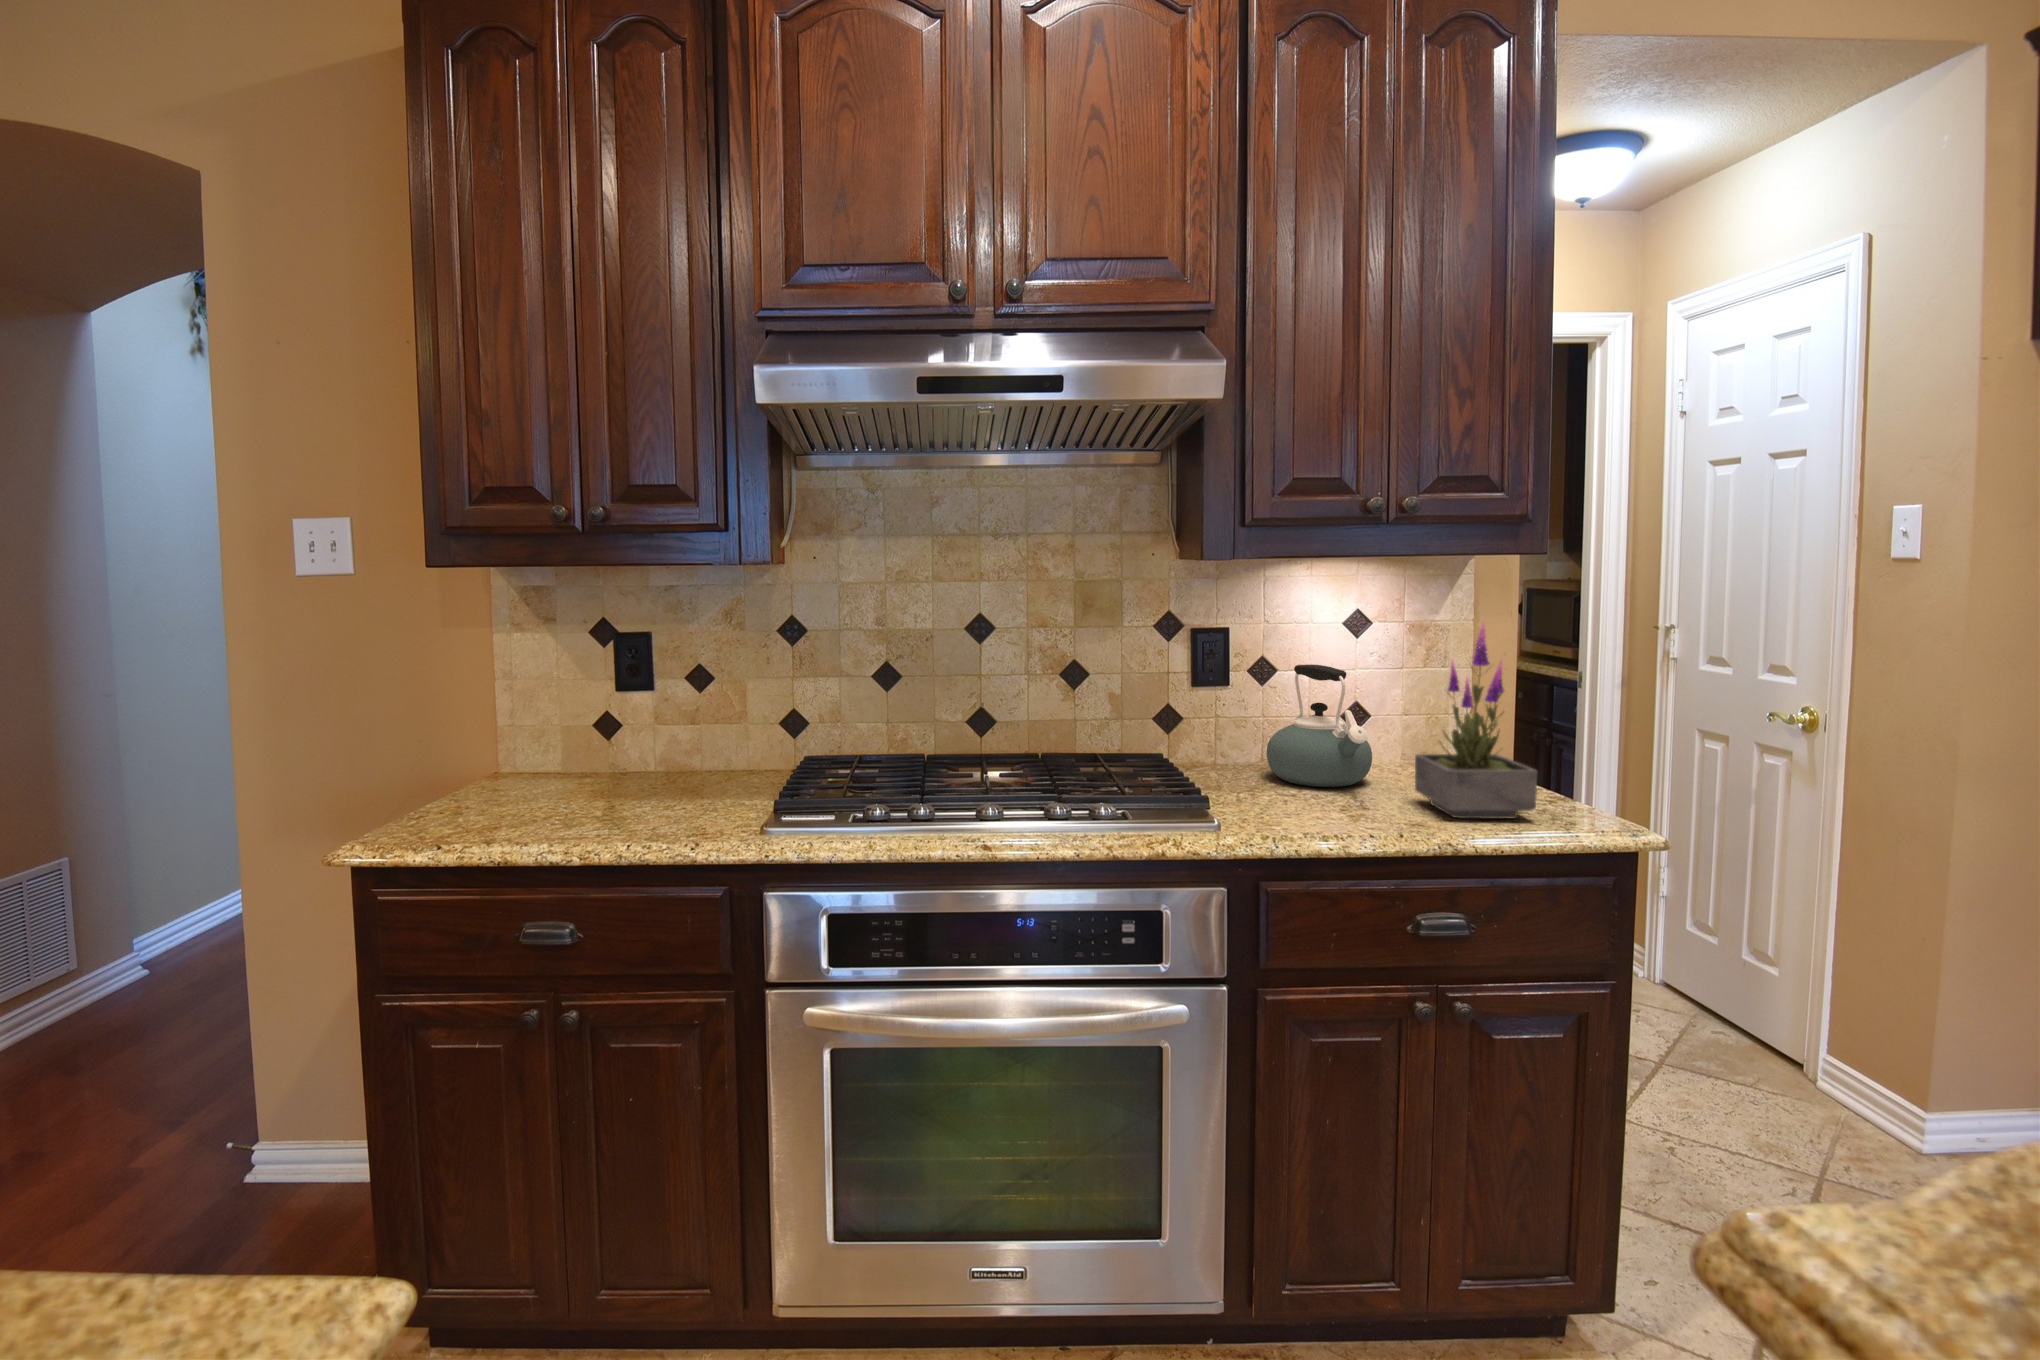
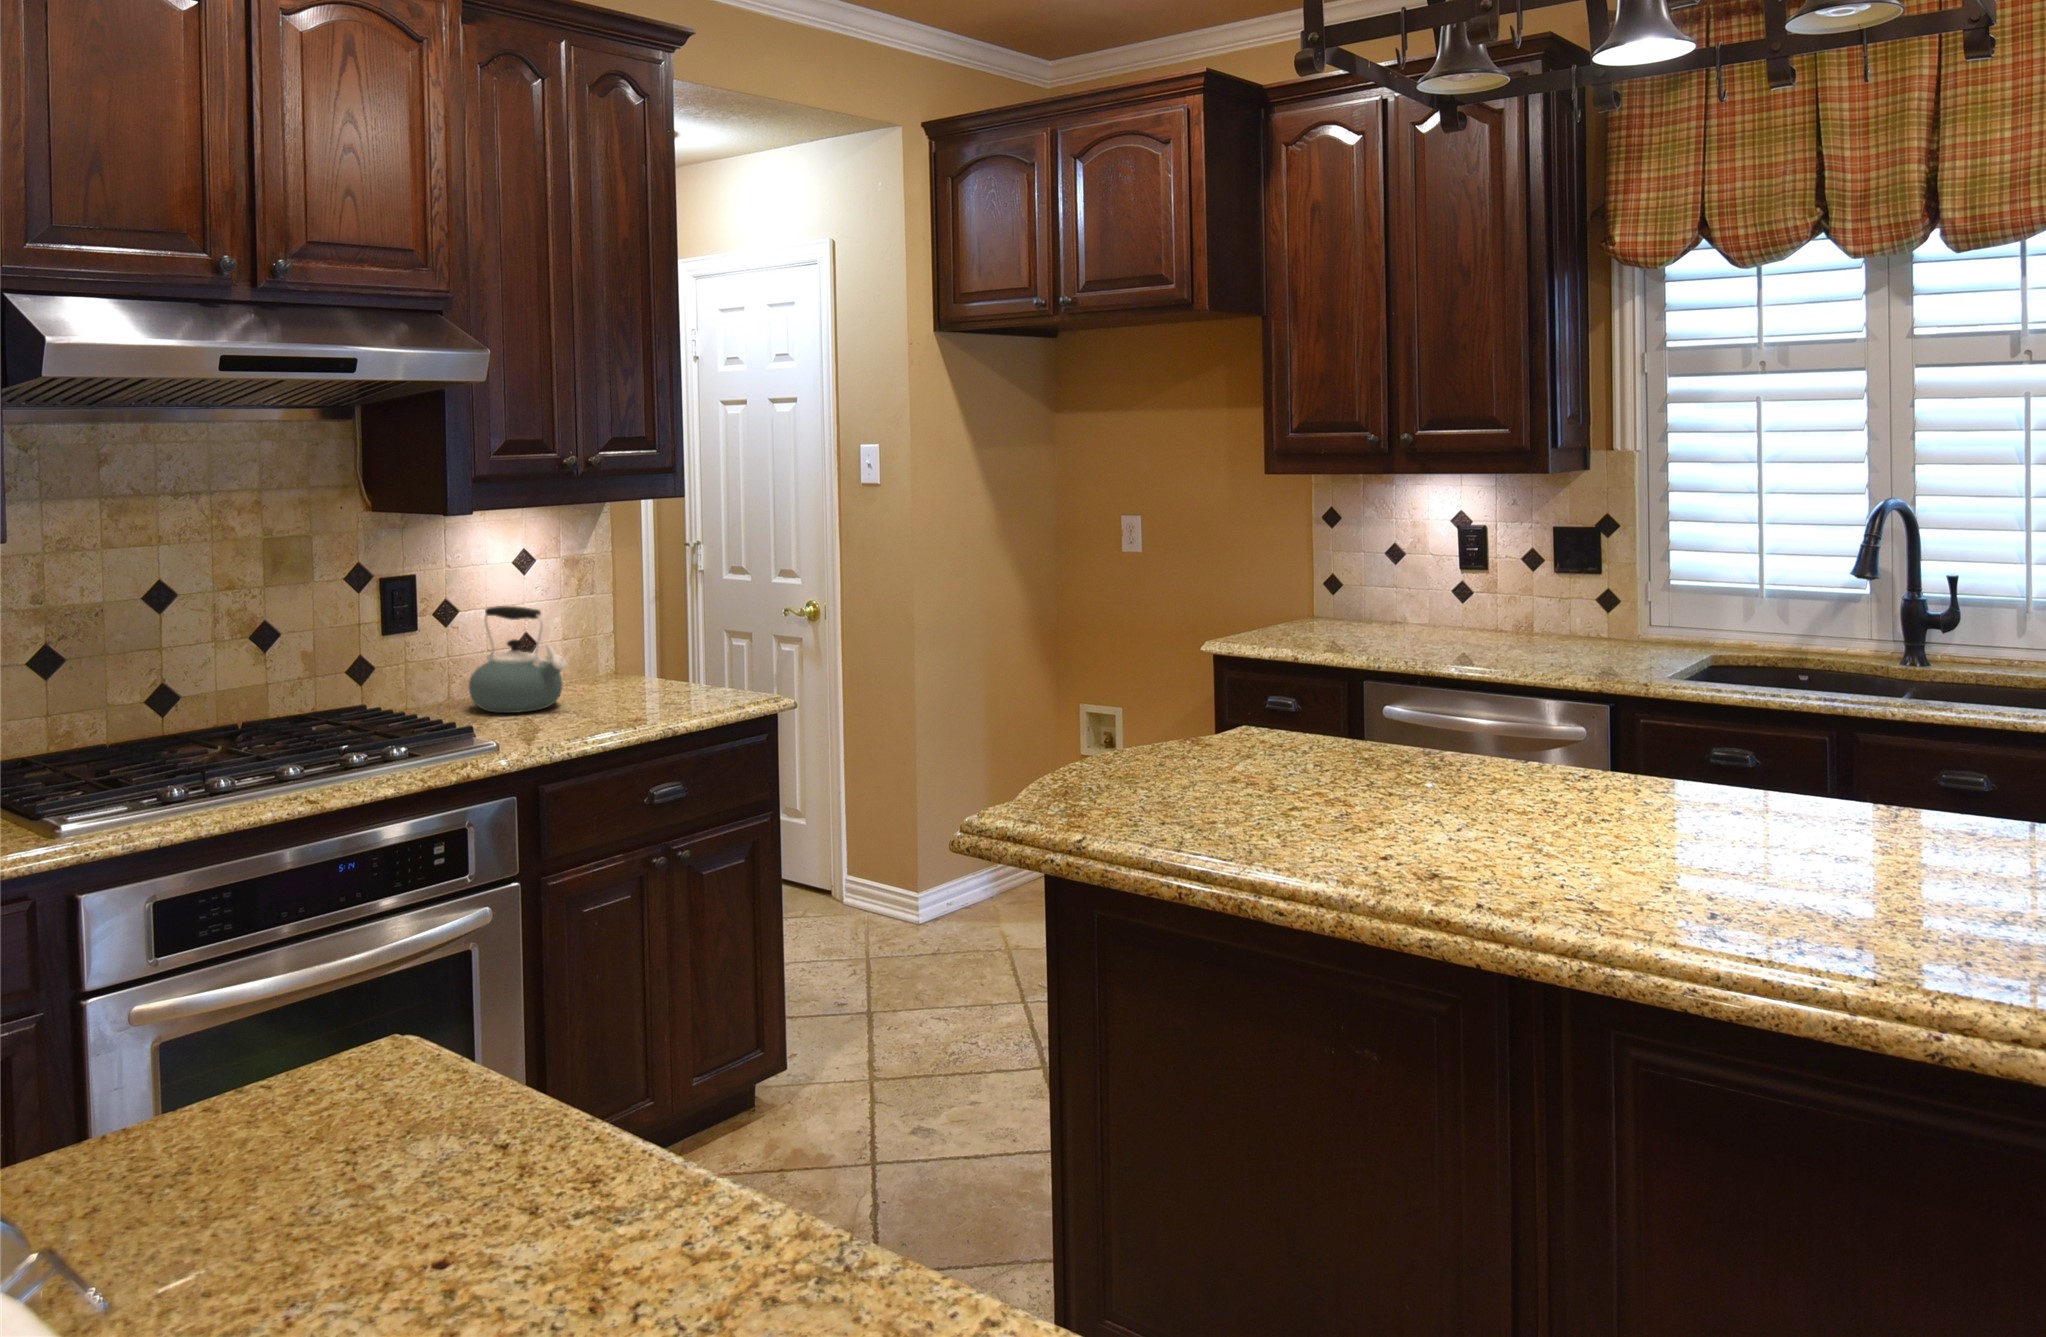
potted plant: present [1415,621,1537,819] -> none [607,563,698,715]

